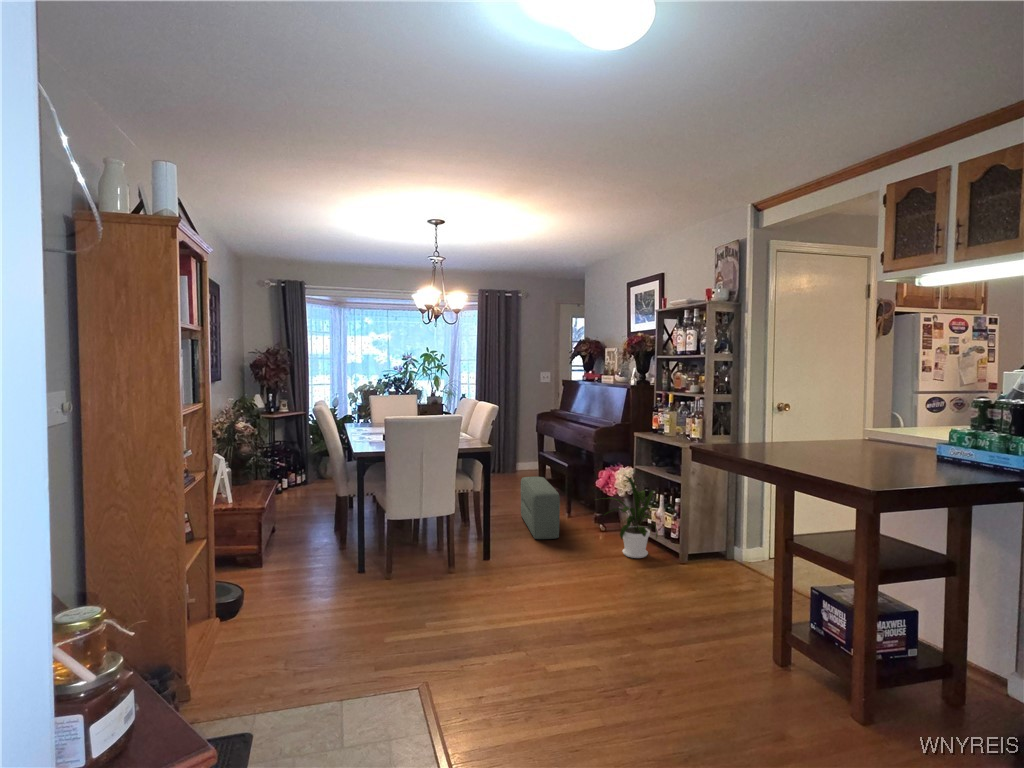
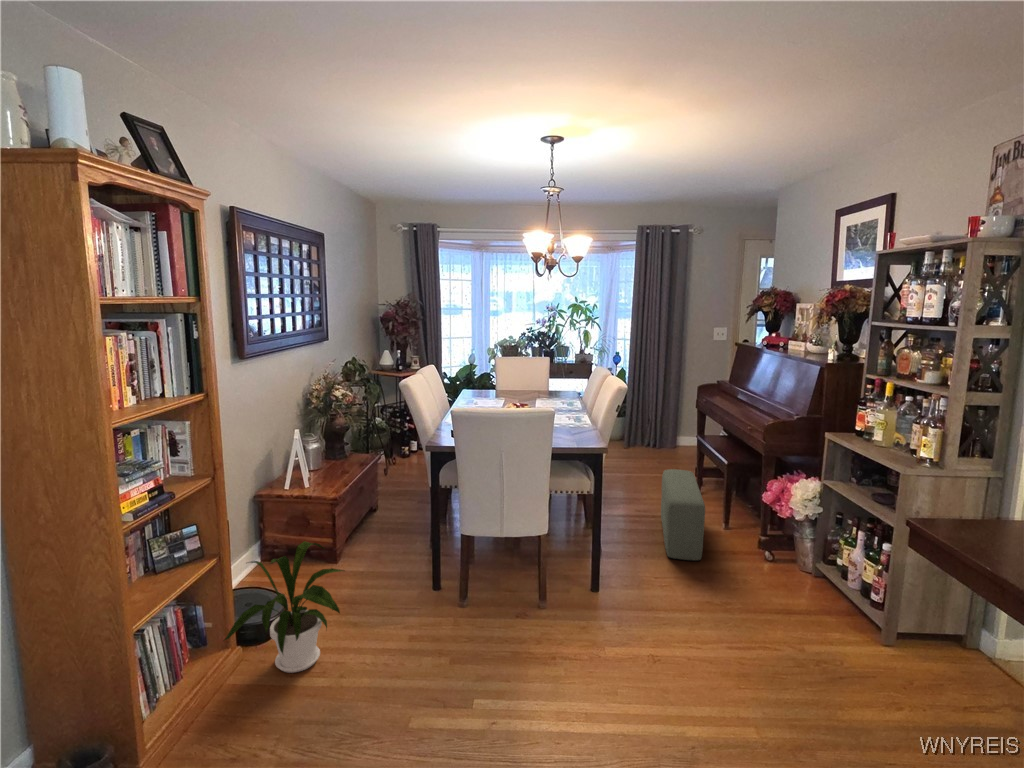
house plant: present [604,475,658,558] -> present [224,541,343,673]

